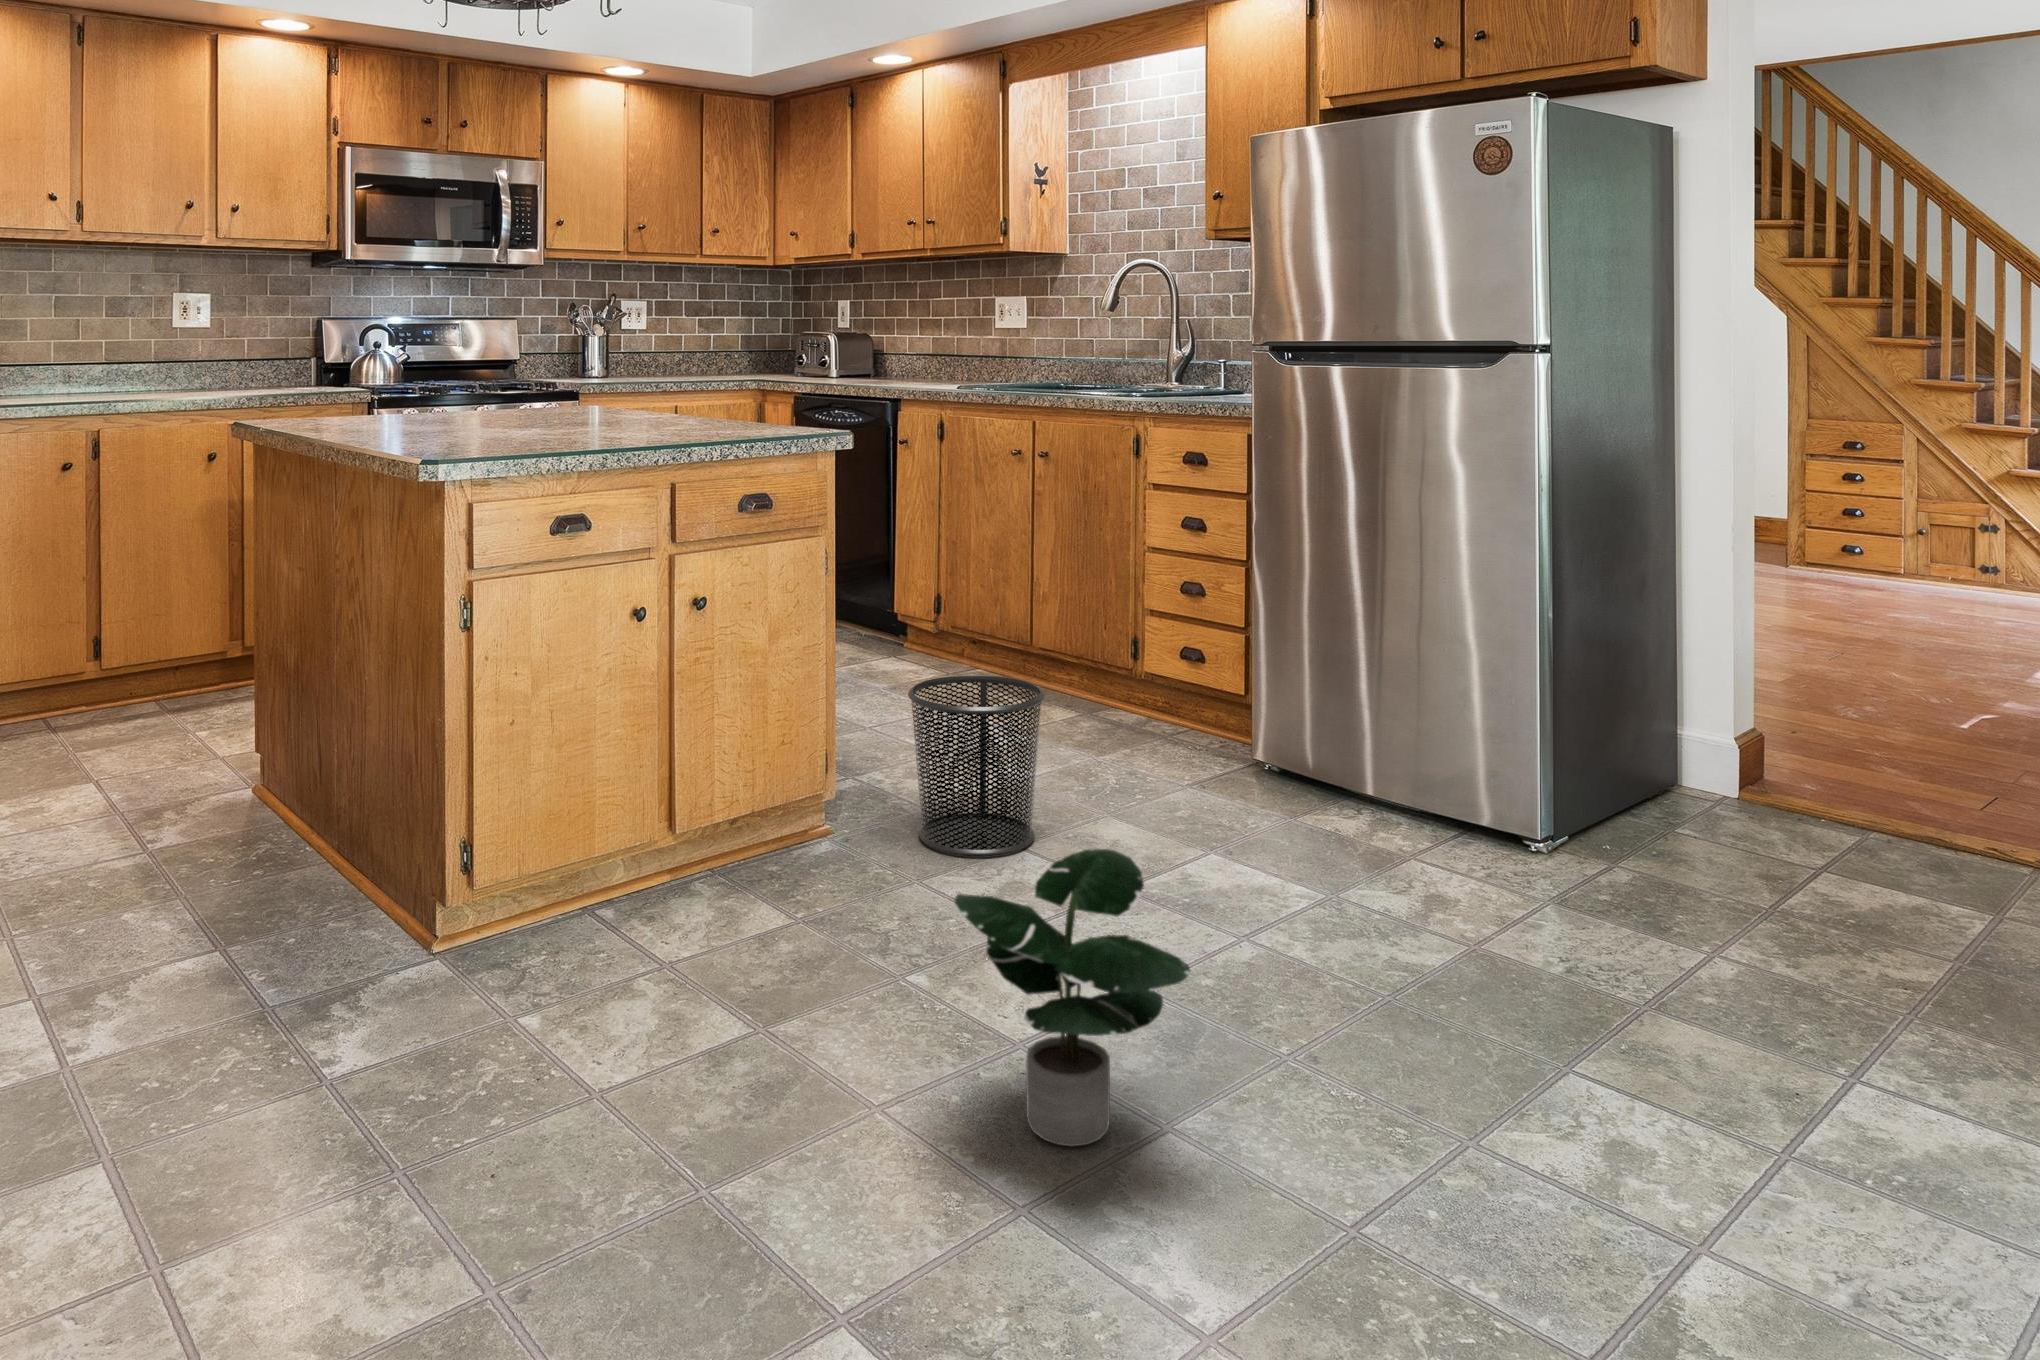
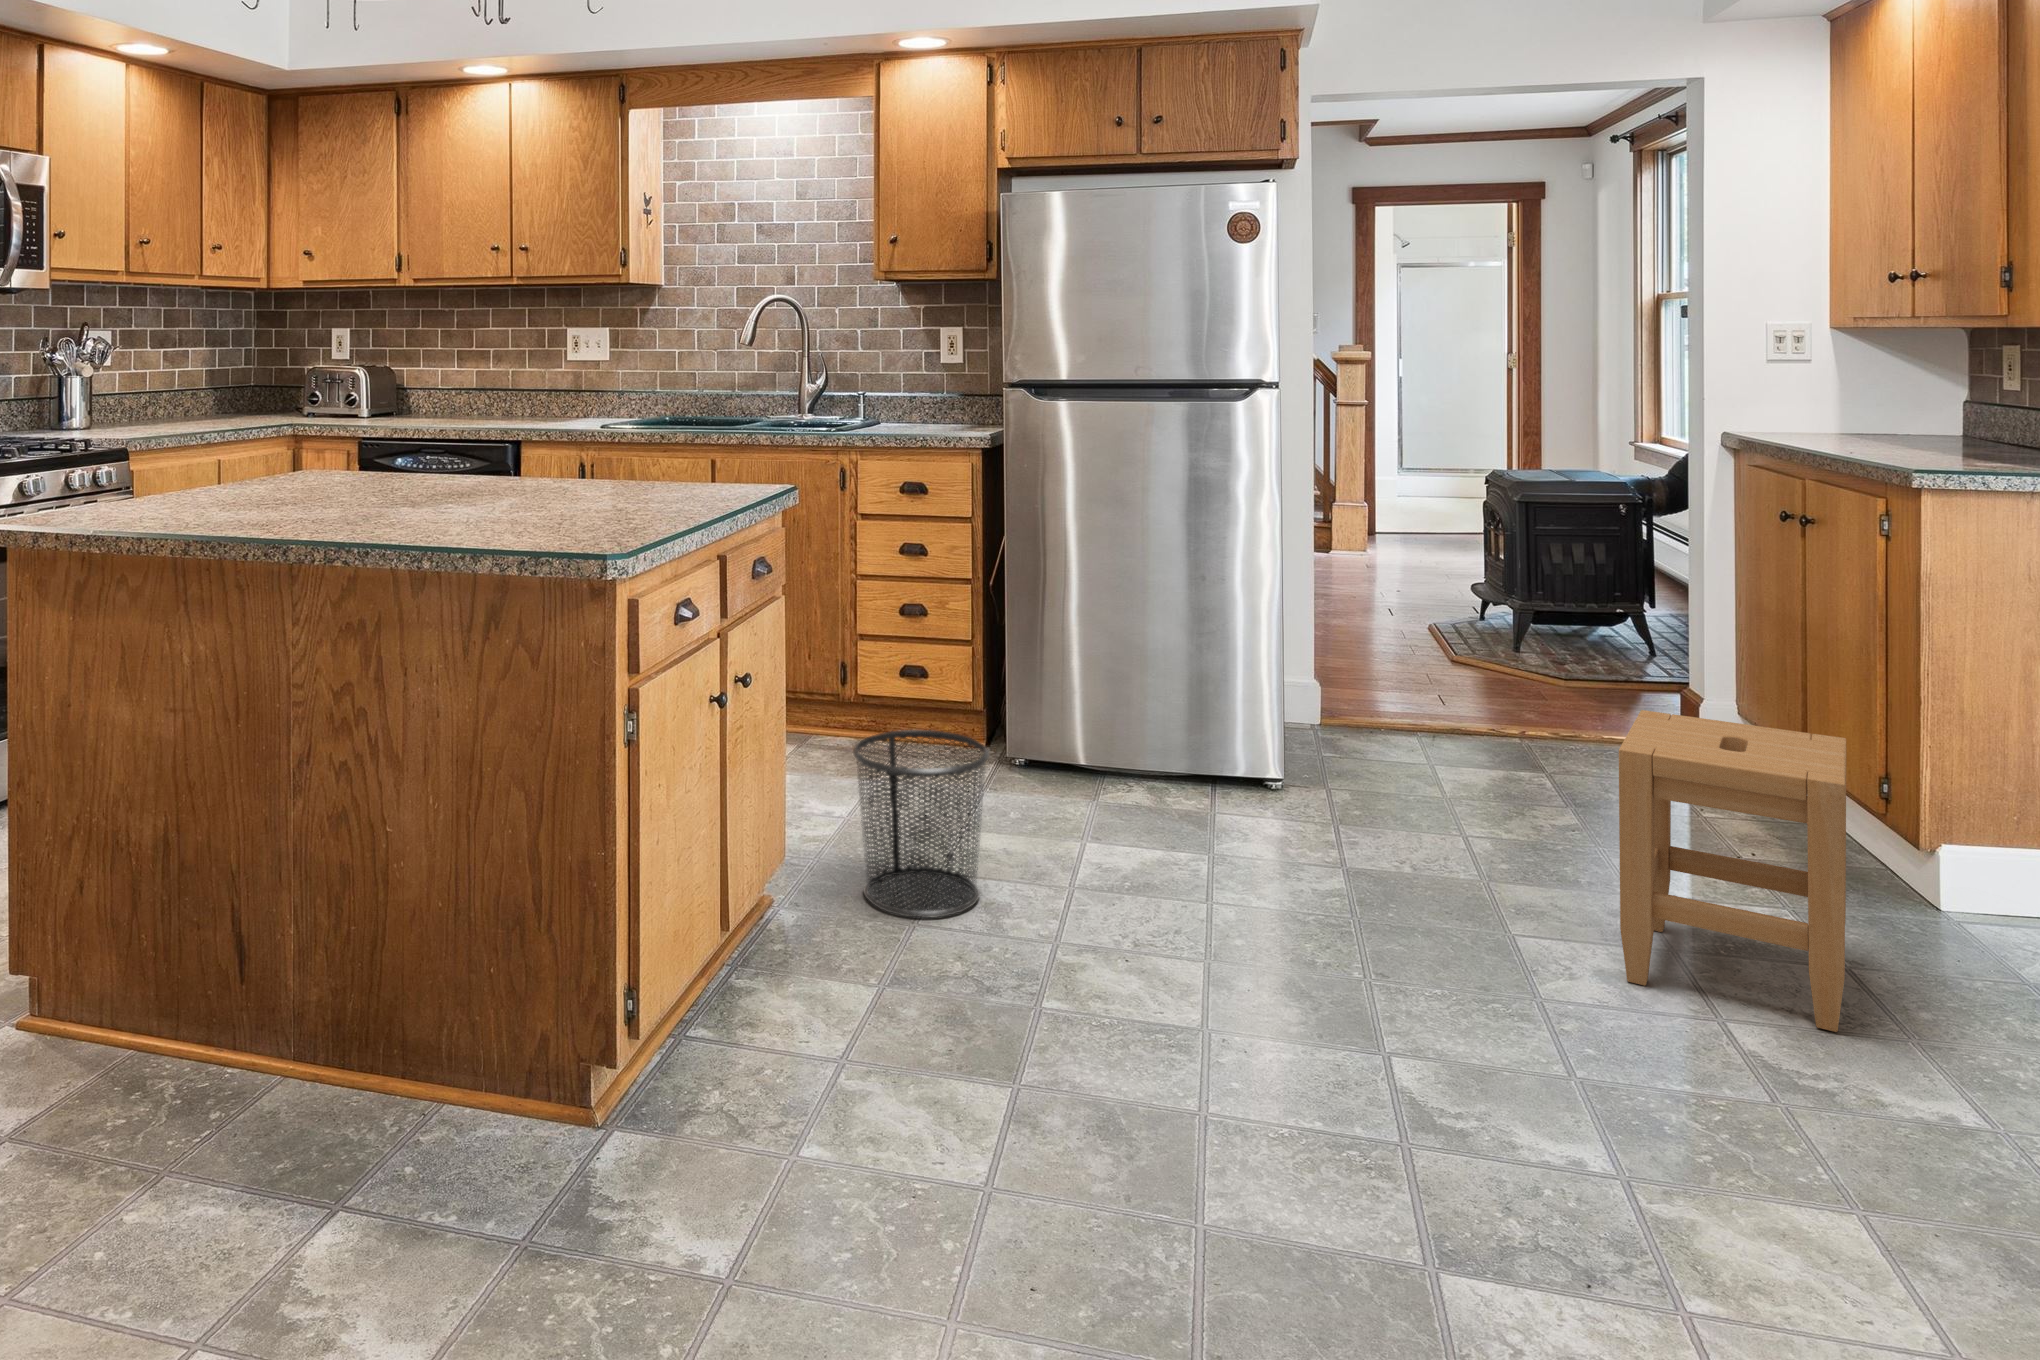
stool: none [1610,761,2018,1214] -> present [1619,710,1846,1032]
potted plant: present [954,848,1191,1146] -> none [1303,882,1546,1164]

